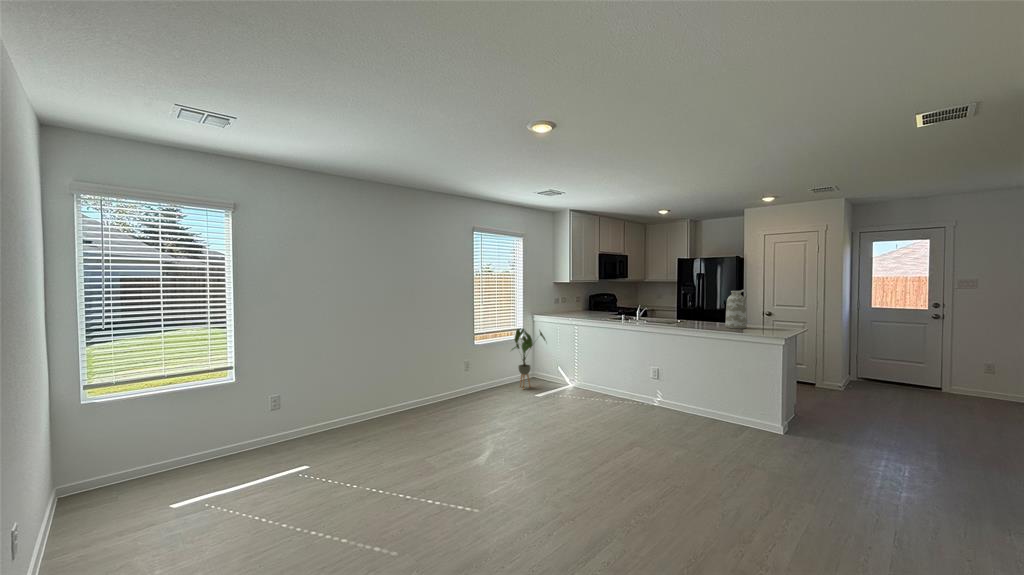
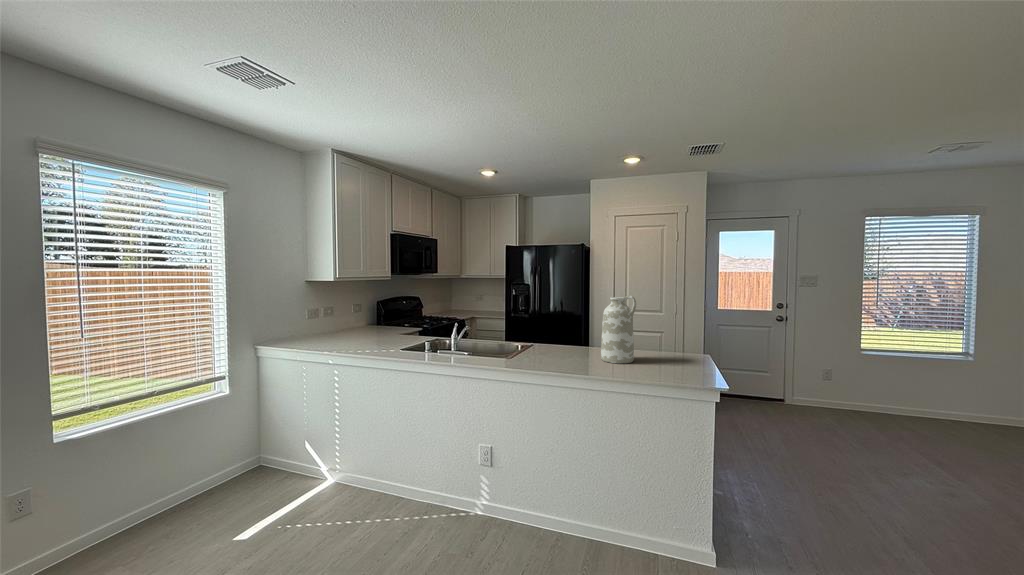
house plant: present [512,329,545,389] -> none [176,380,276,519]

